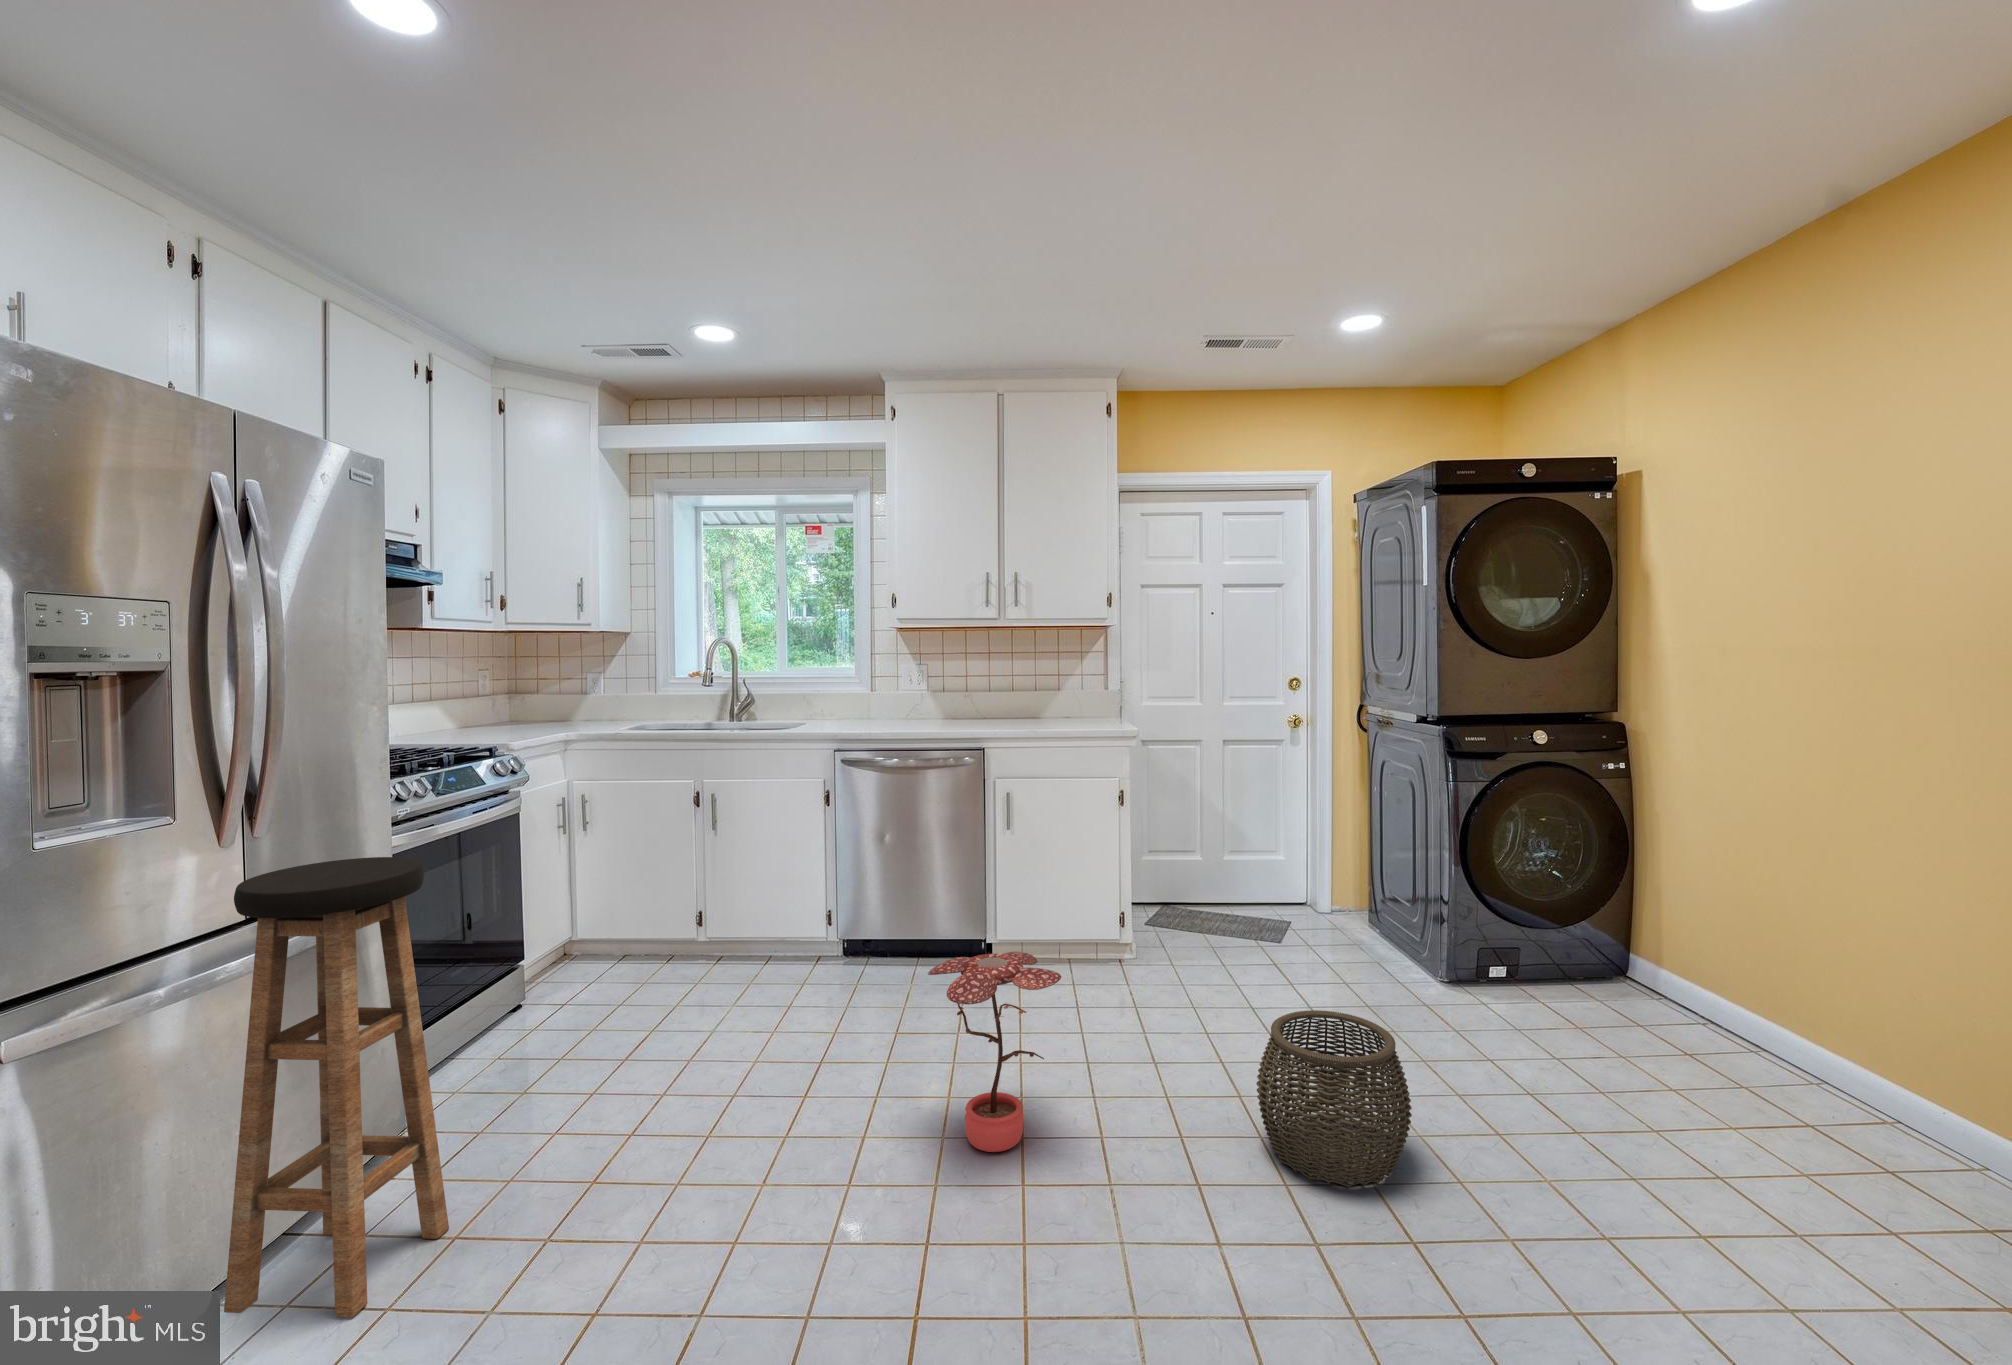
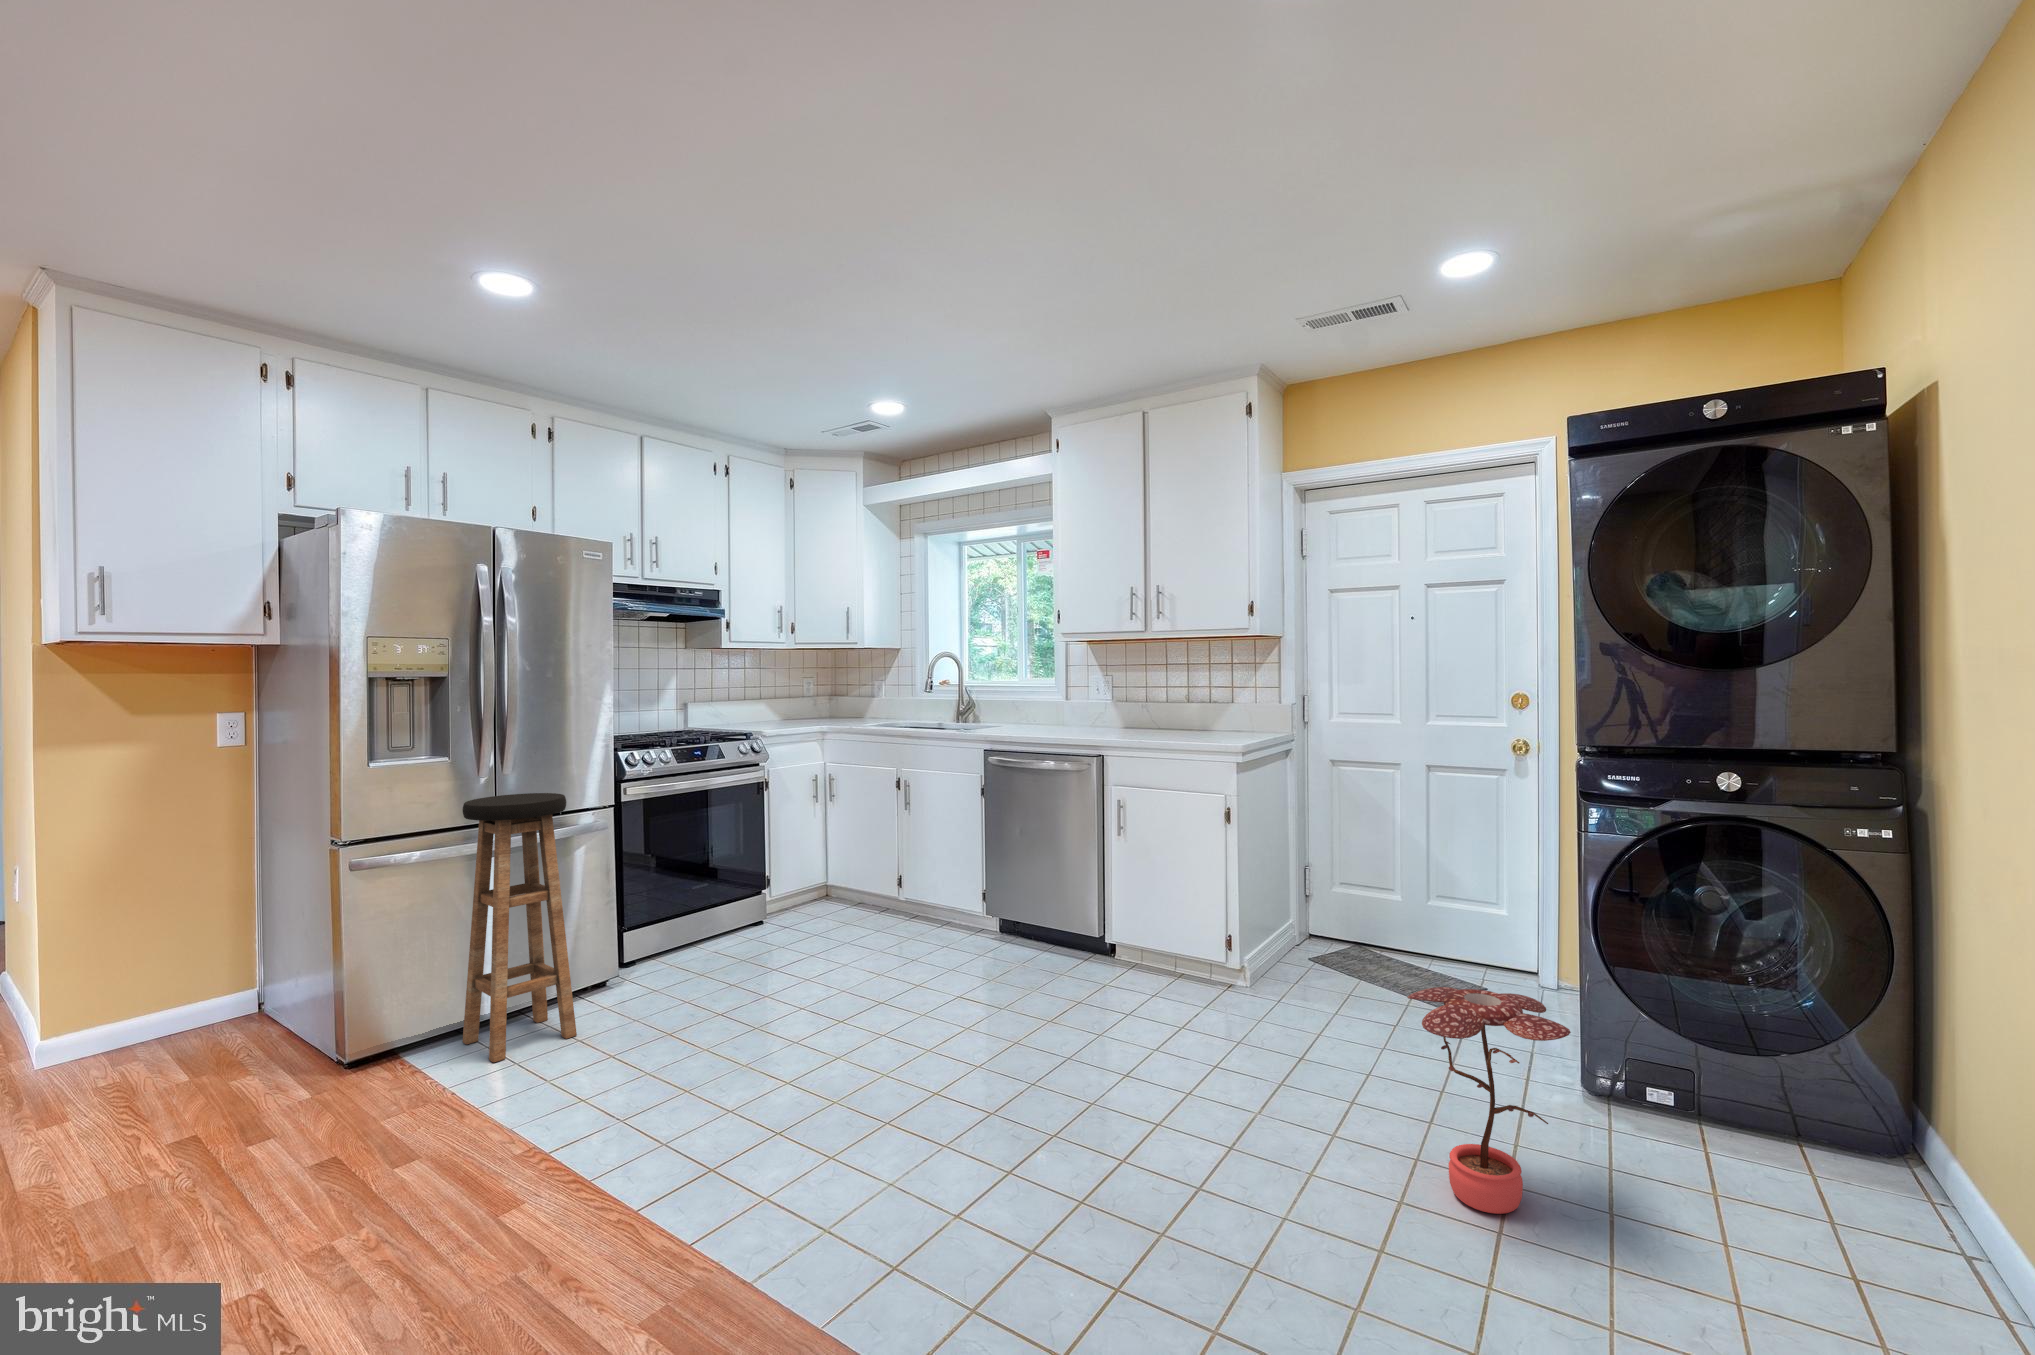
potted plant: present [928,952,1061,1152] -> present [1407,987,1571,1214]
woven basket: present [1257,1010,1412,1187] -> none [1063,1042,1218,1234]

